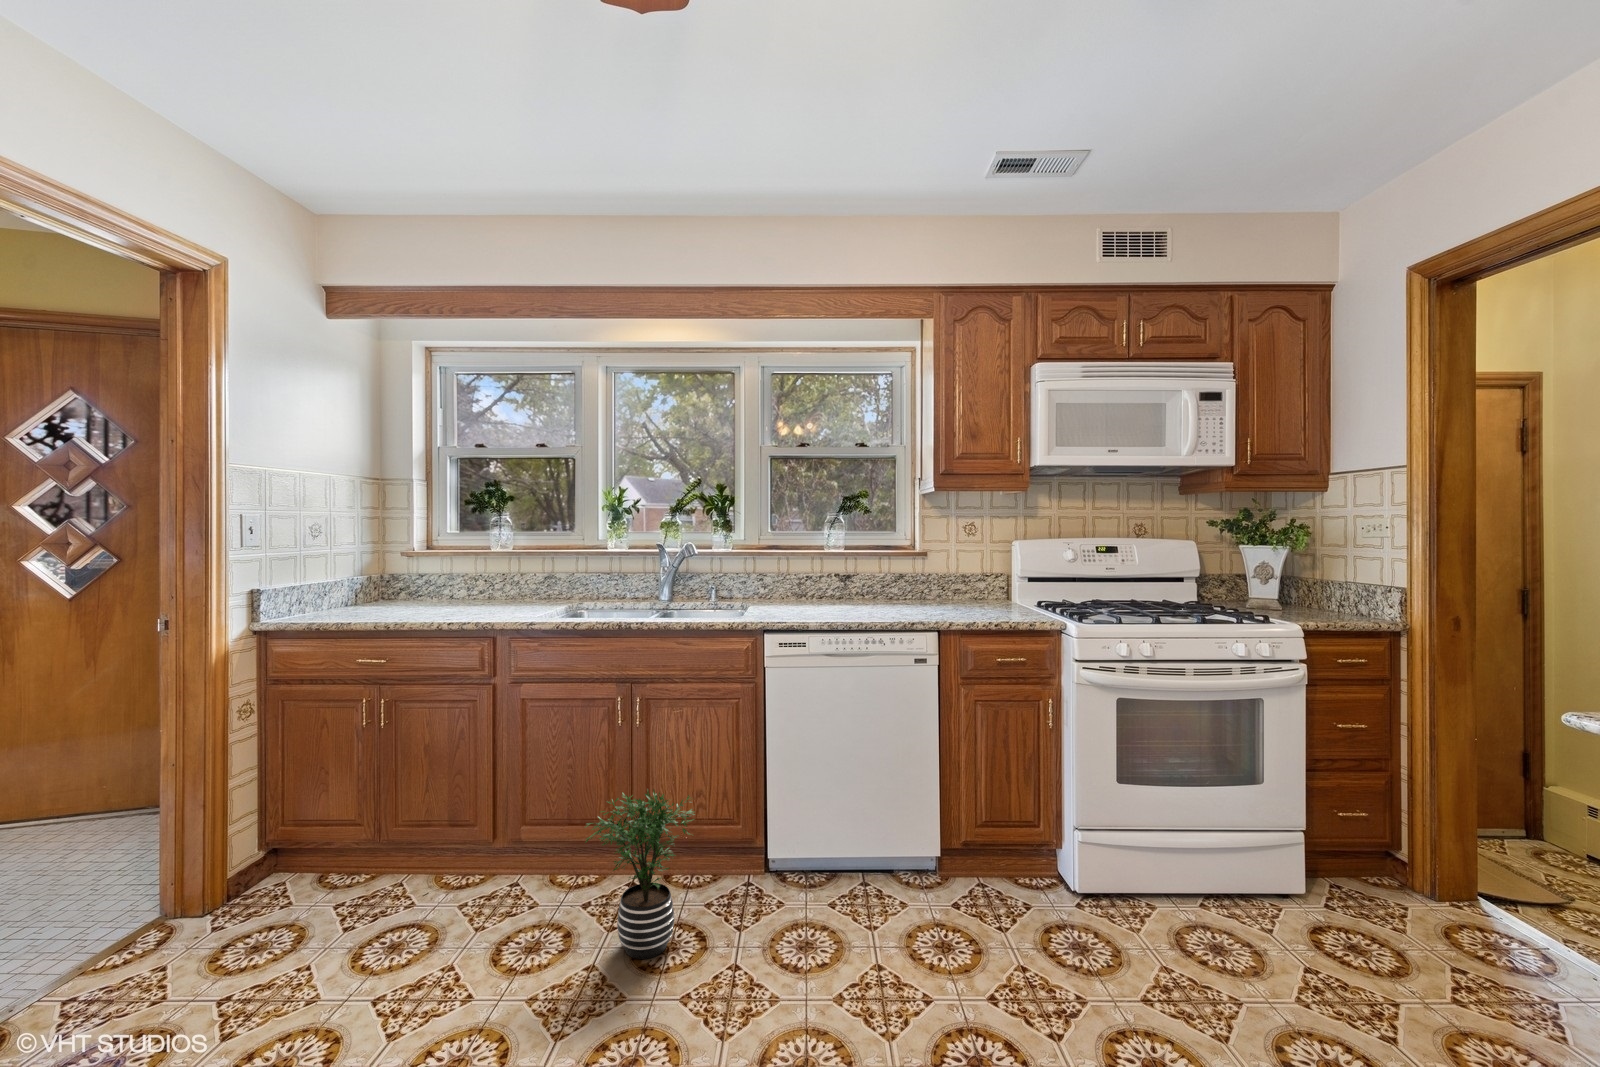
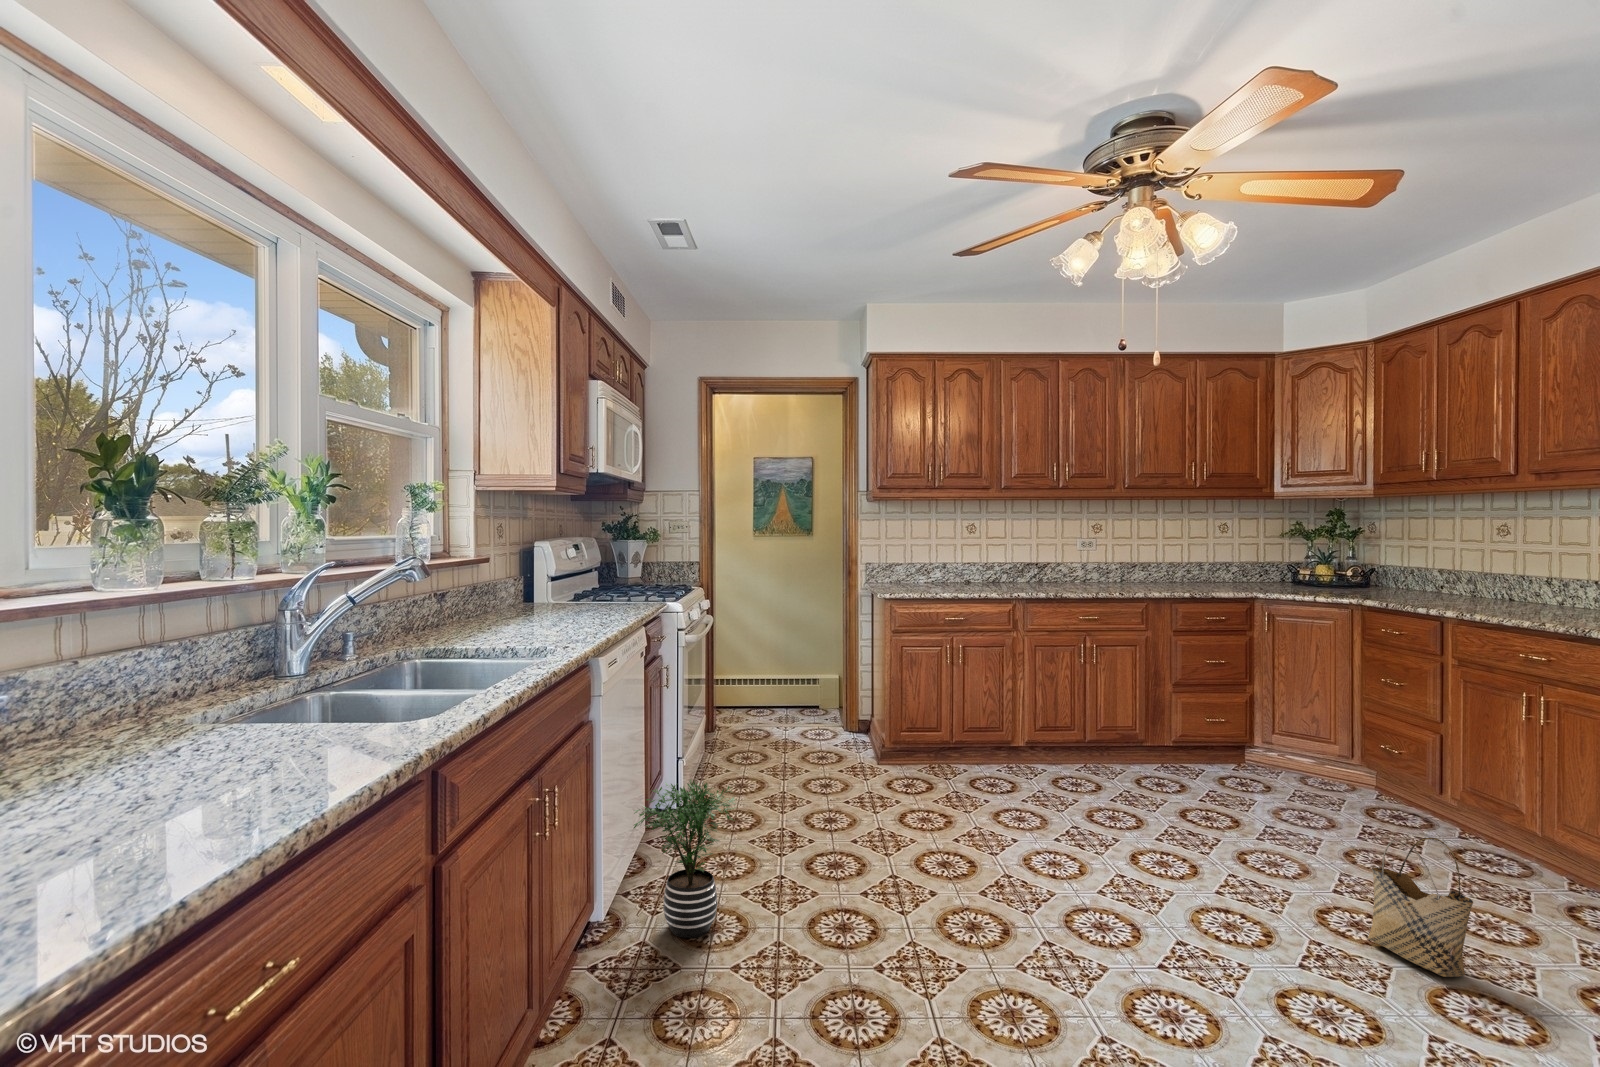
woven basket: none [1368,859,1492,1018] -> present [1368,837,1473,977]

